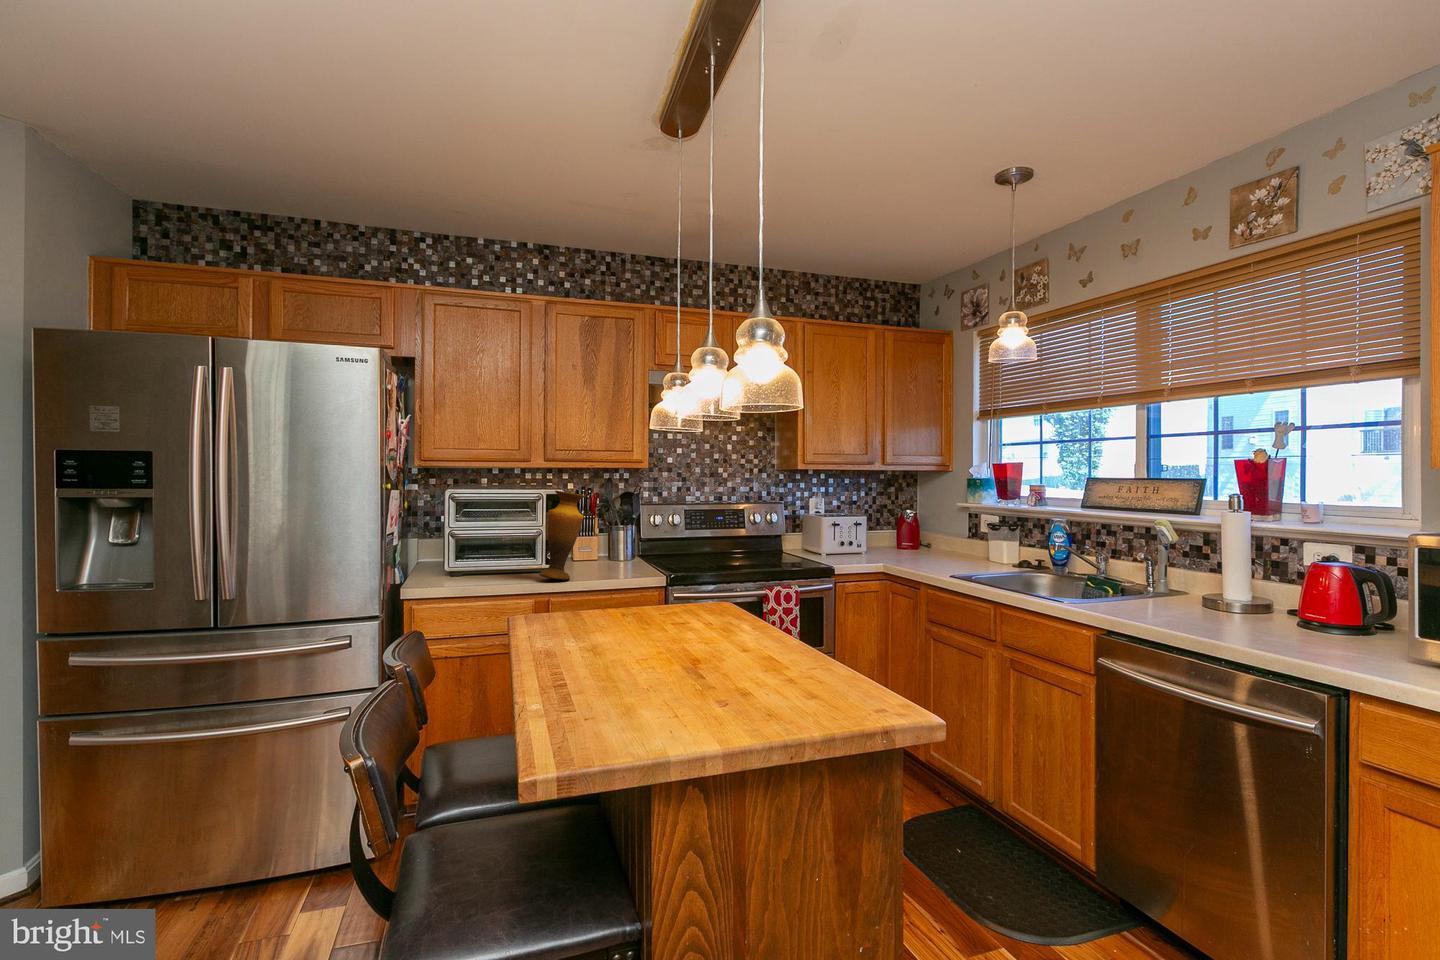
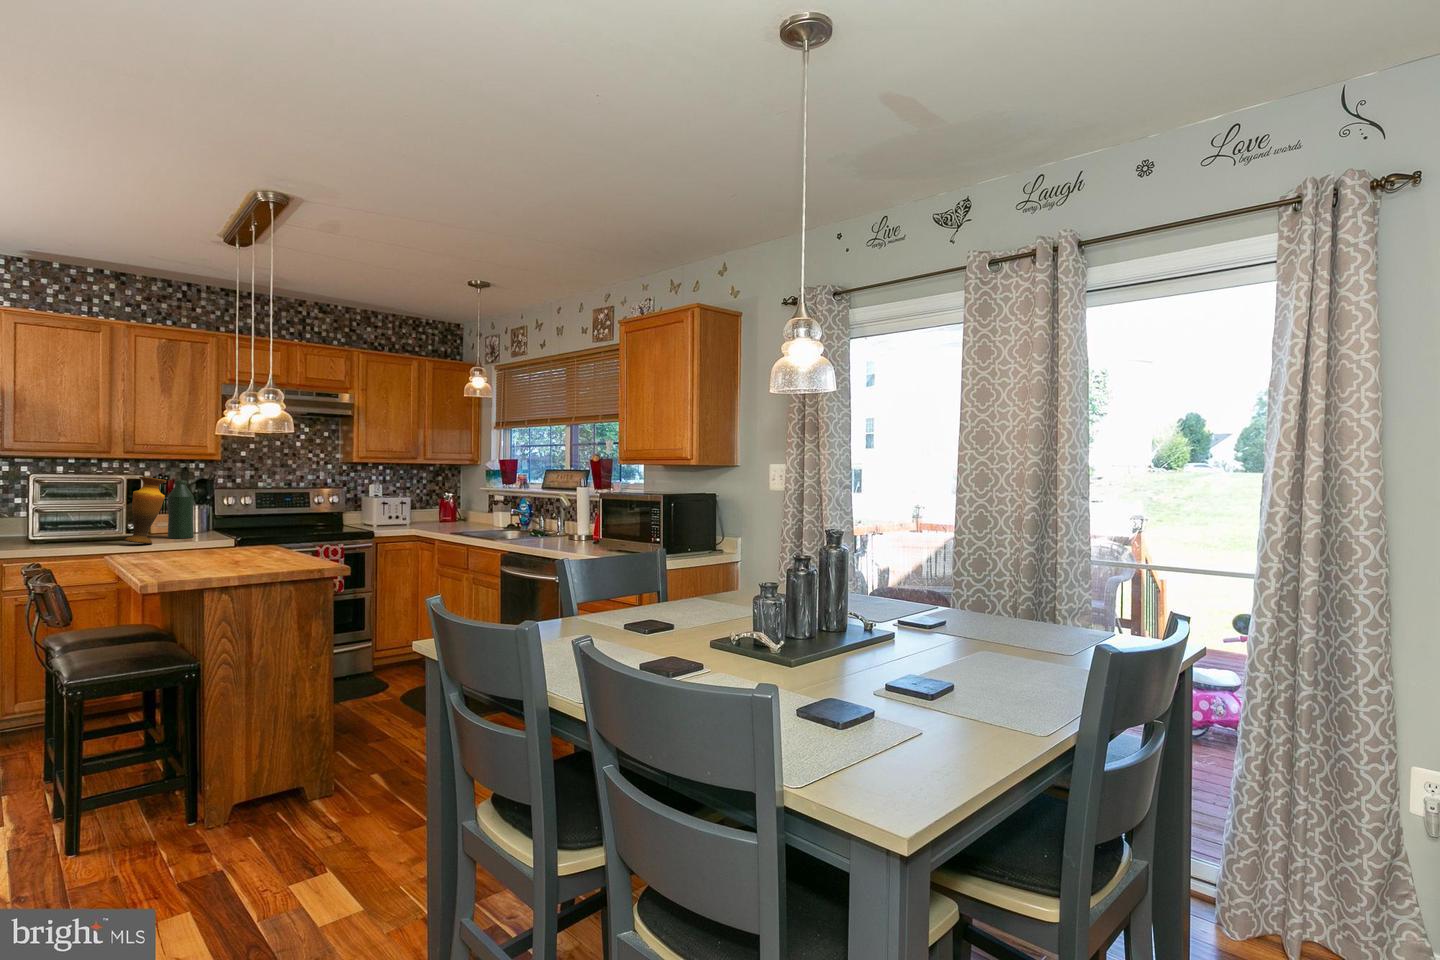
bottle: none [590,495,617,569] -> present [168,480,194,538]

